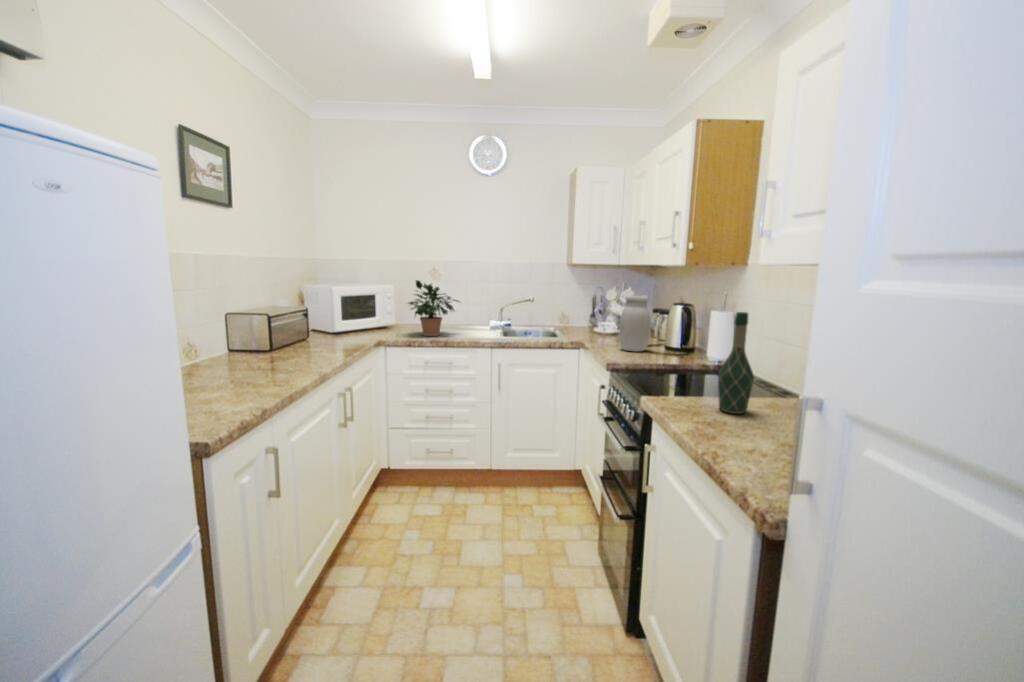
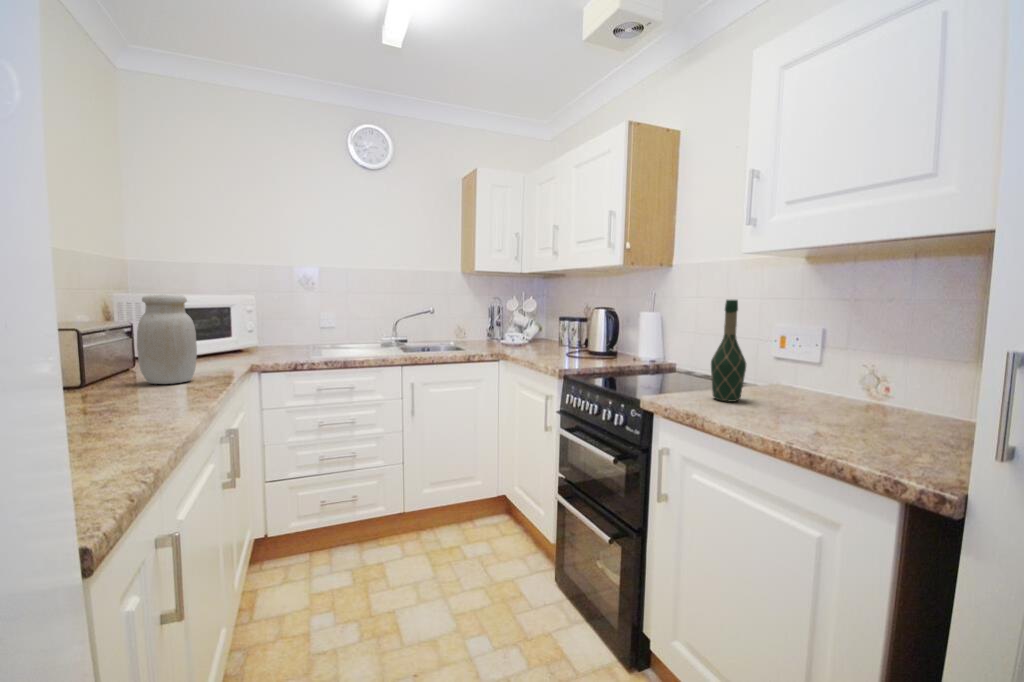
potted plant: present [409,280,459,336] -> none [281,286,356,357]
jar: present [619,295,651,351] -> present [137,294,197,384]

